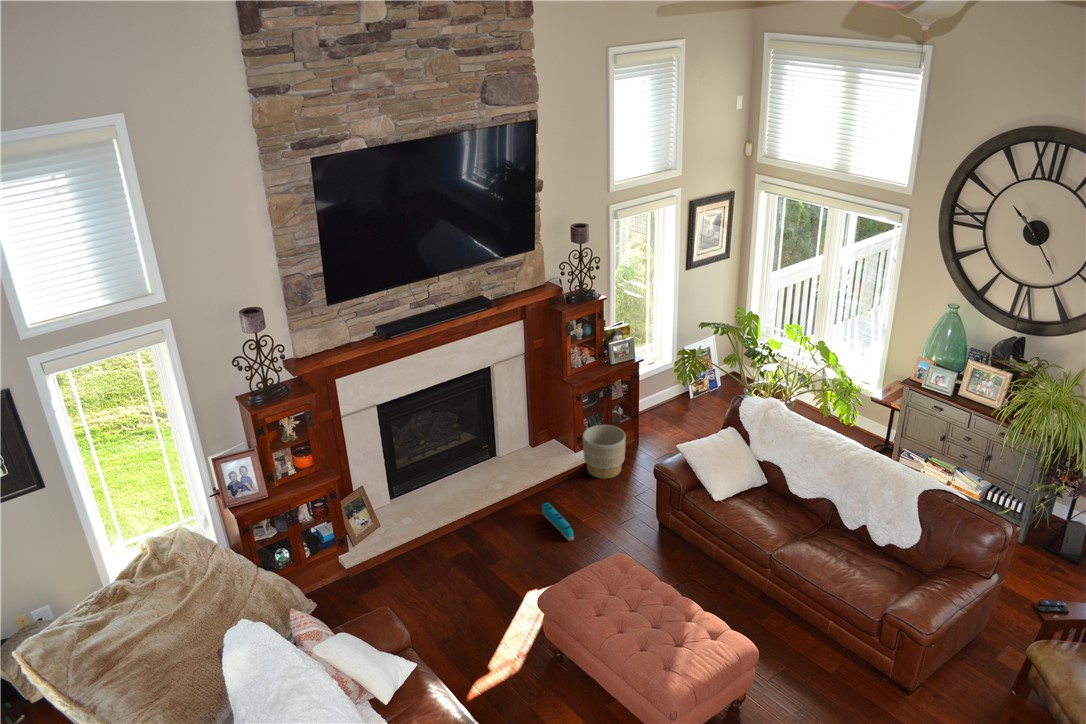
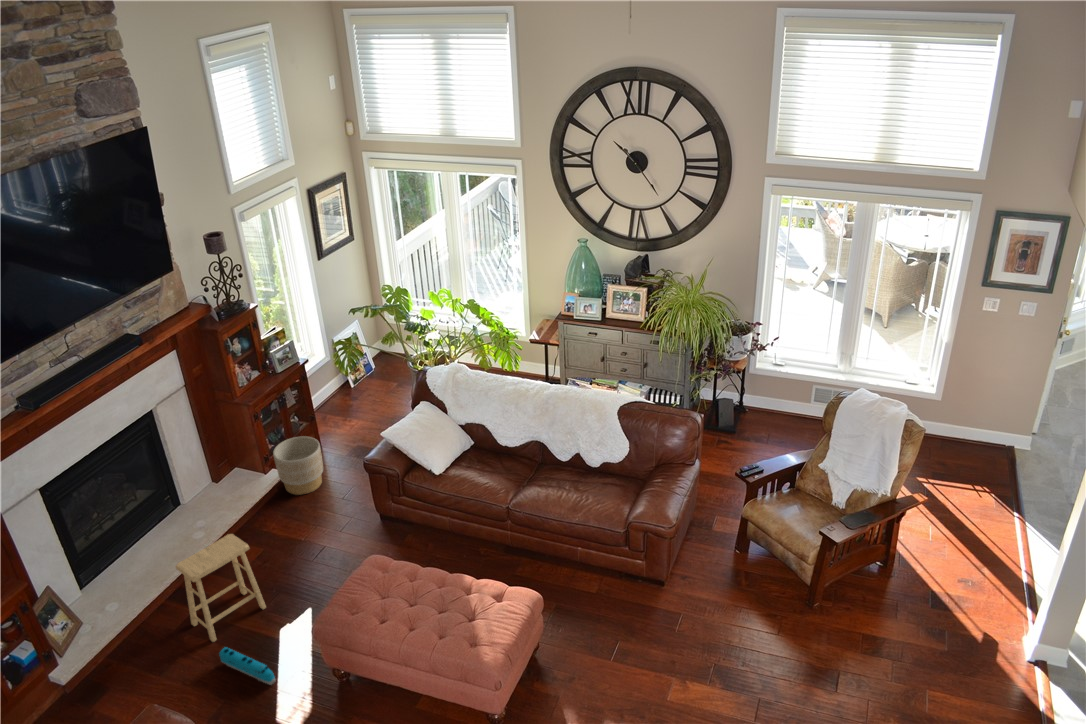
footstool: none [454,489,521,576] -> present [176,534,266,642]
toy train: present [542,503,574,541] -> present [219,647,275,685]

